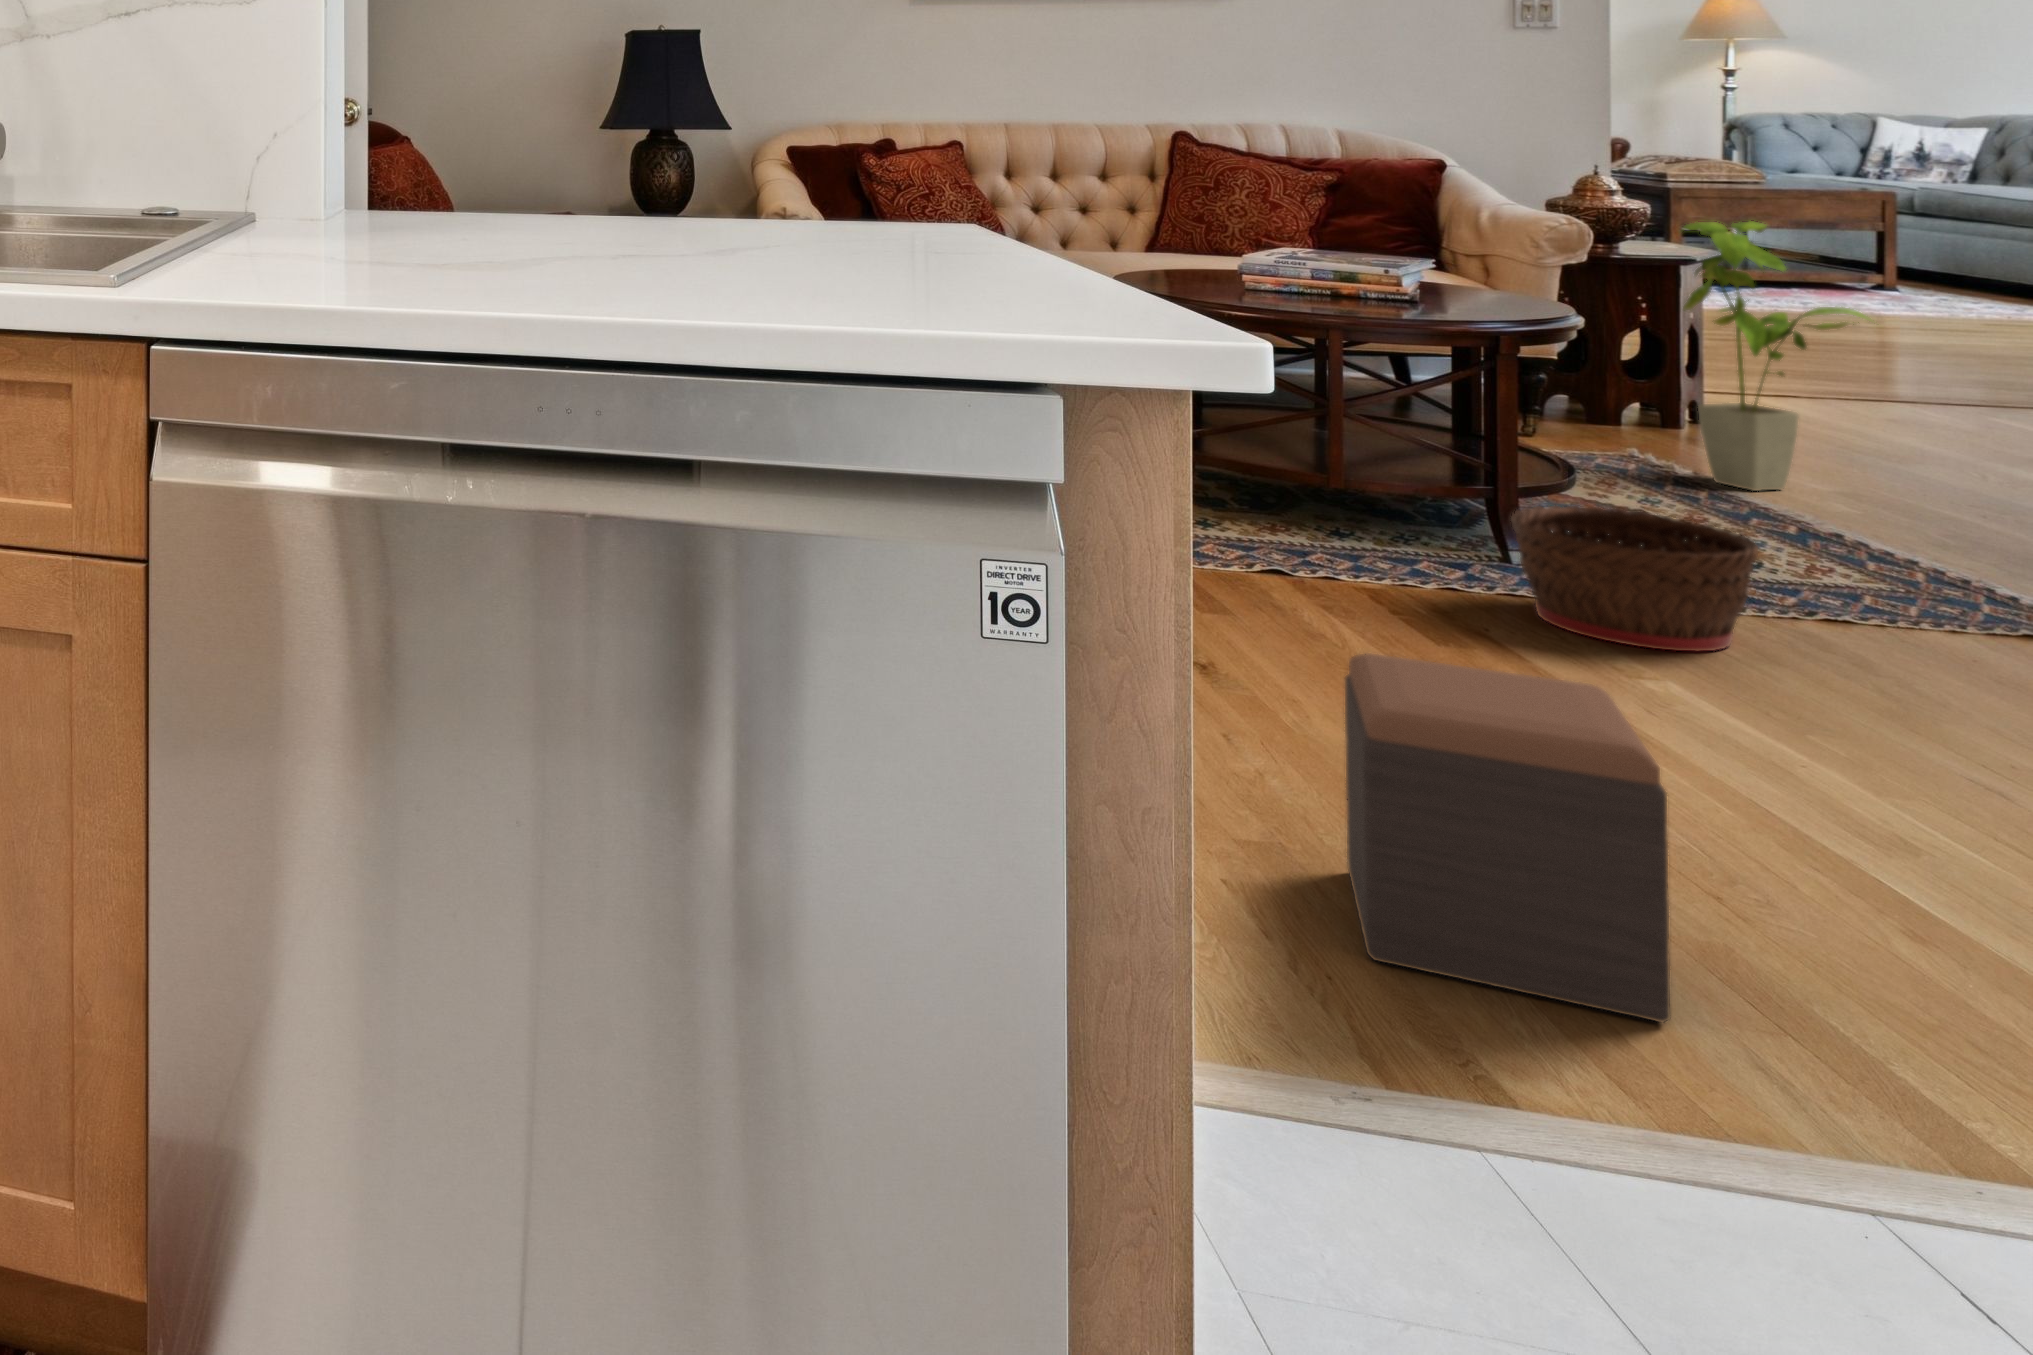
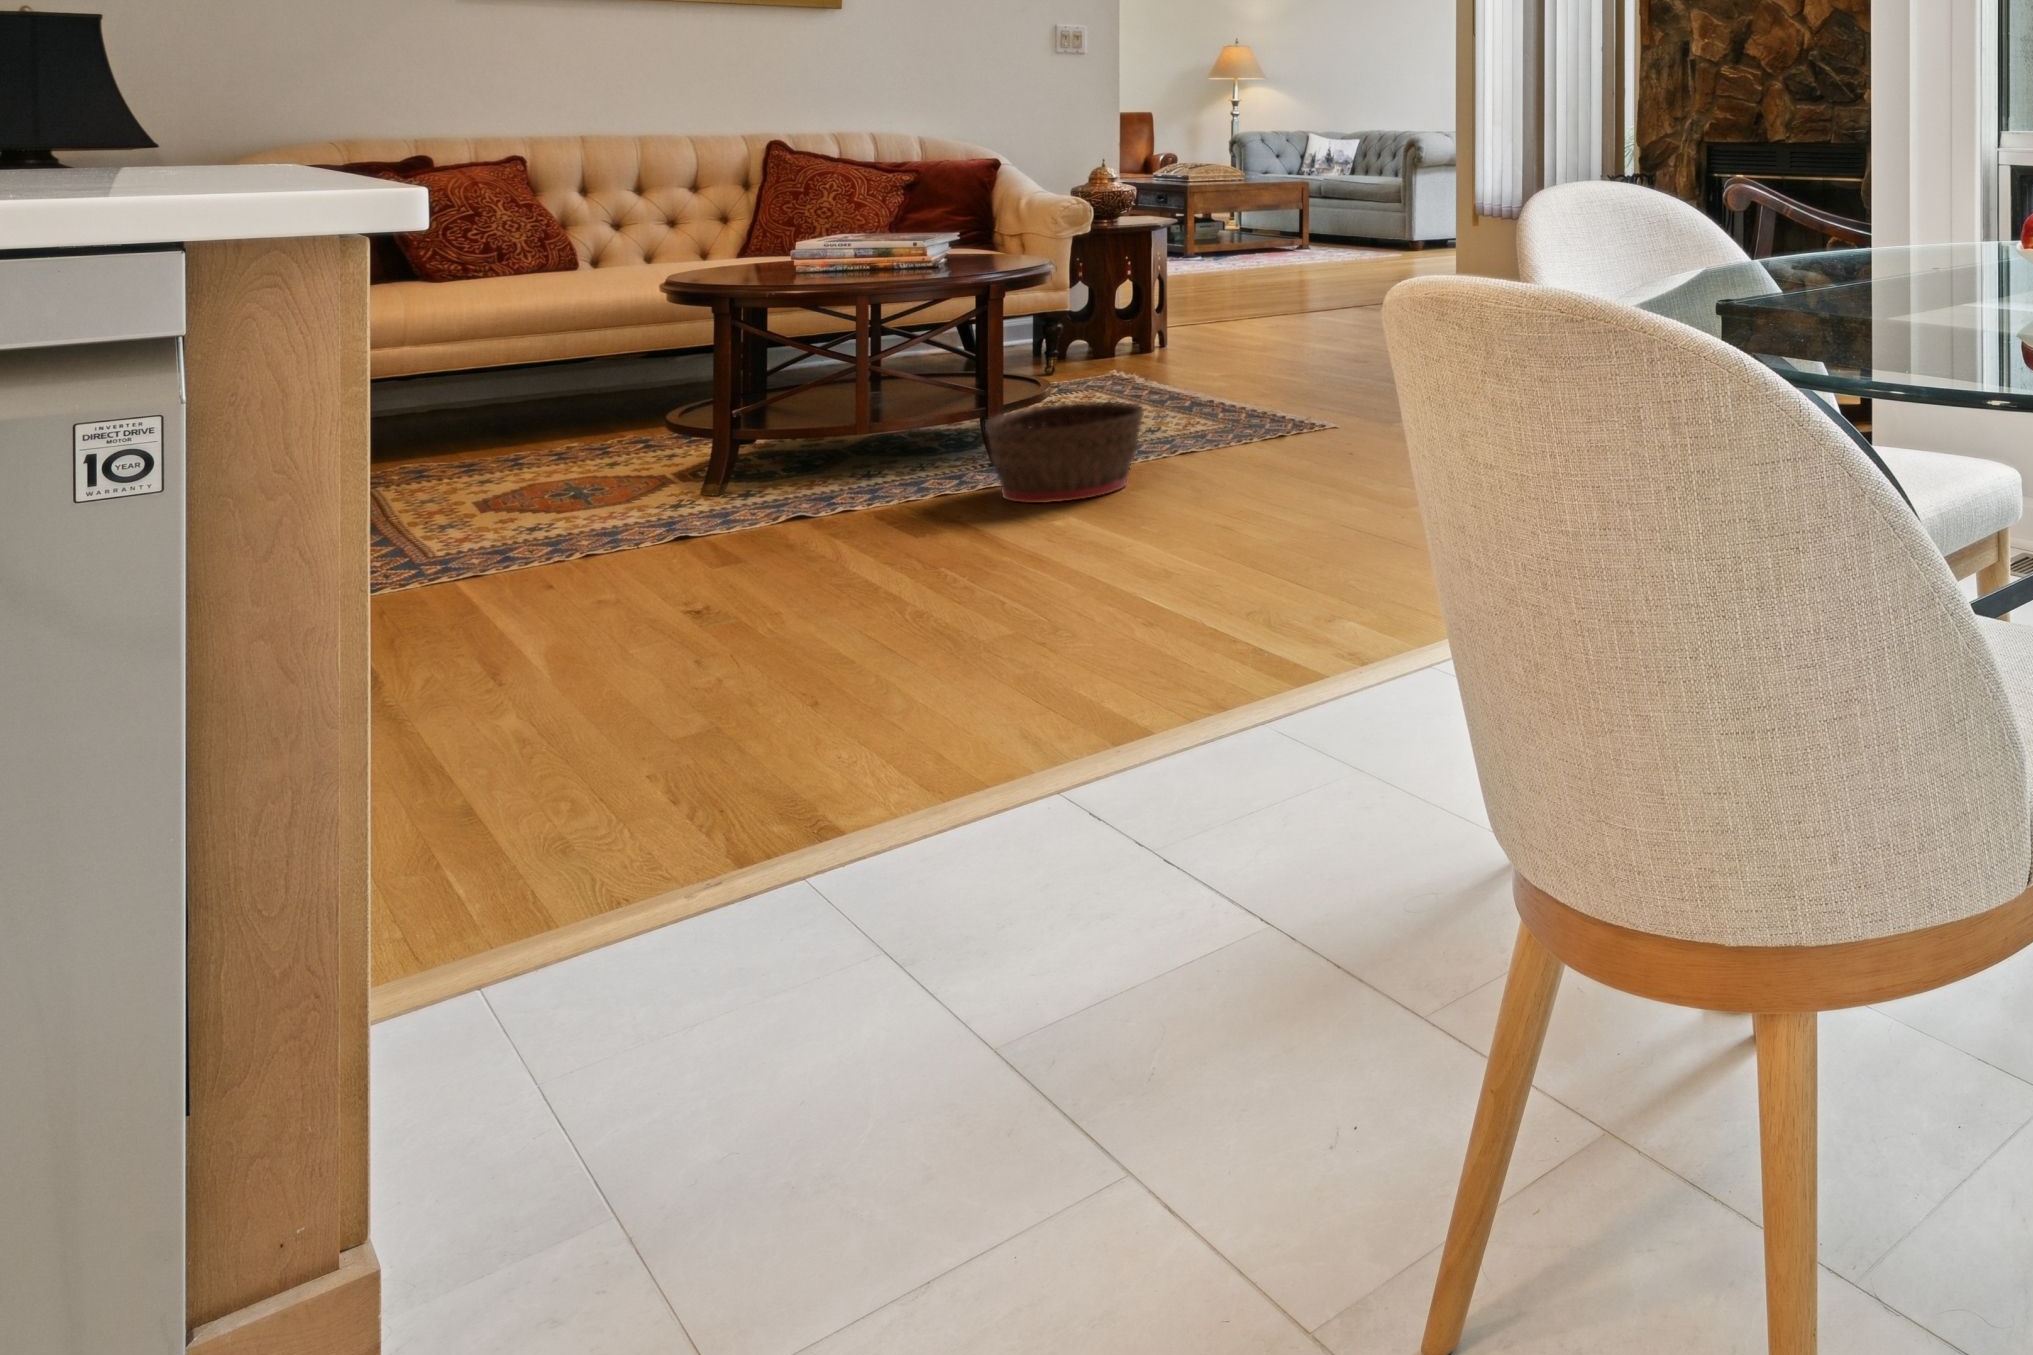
house plant: present [1681,221,1871,491] -> none [1139,189,1251,384]
footstool: present [1345,653,1670,1022] -> none [759,512,985,787]

